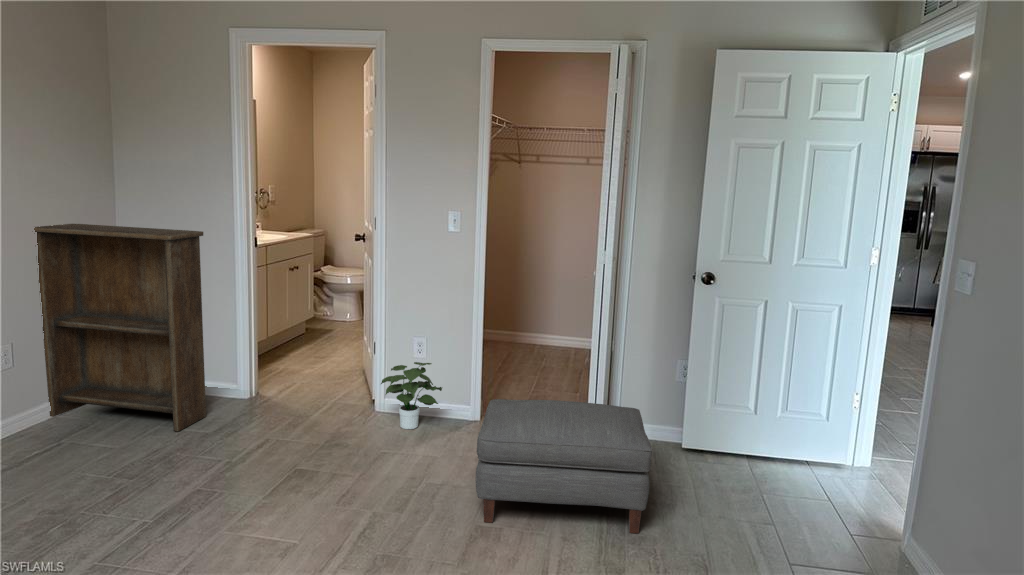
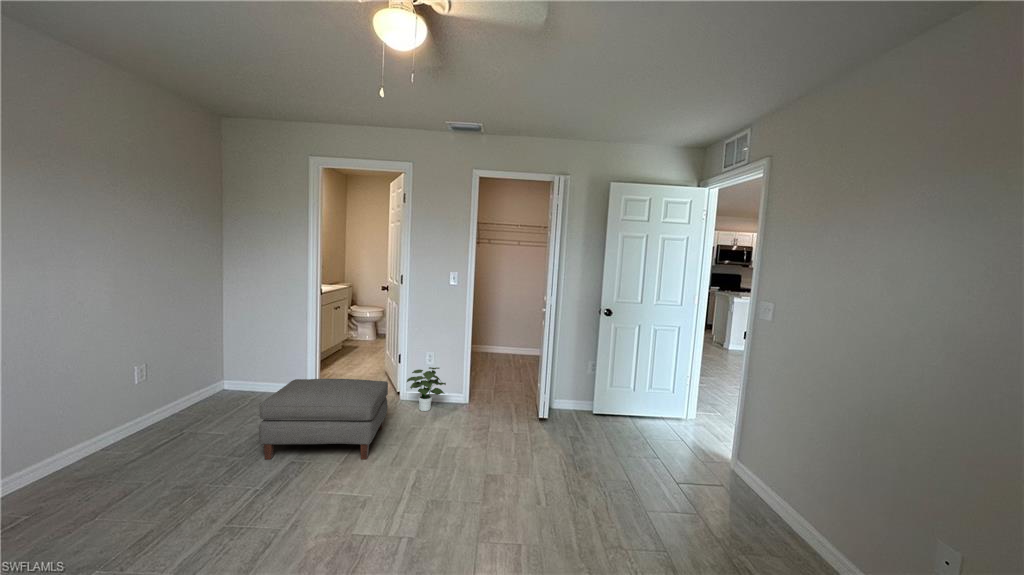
bookshelf: present [34,224,206,431] -> none [157,280,287,422]
ottoman: present [476,399,652,533] -> present [259,379,388,460]

